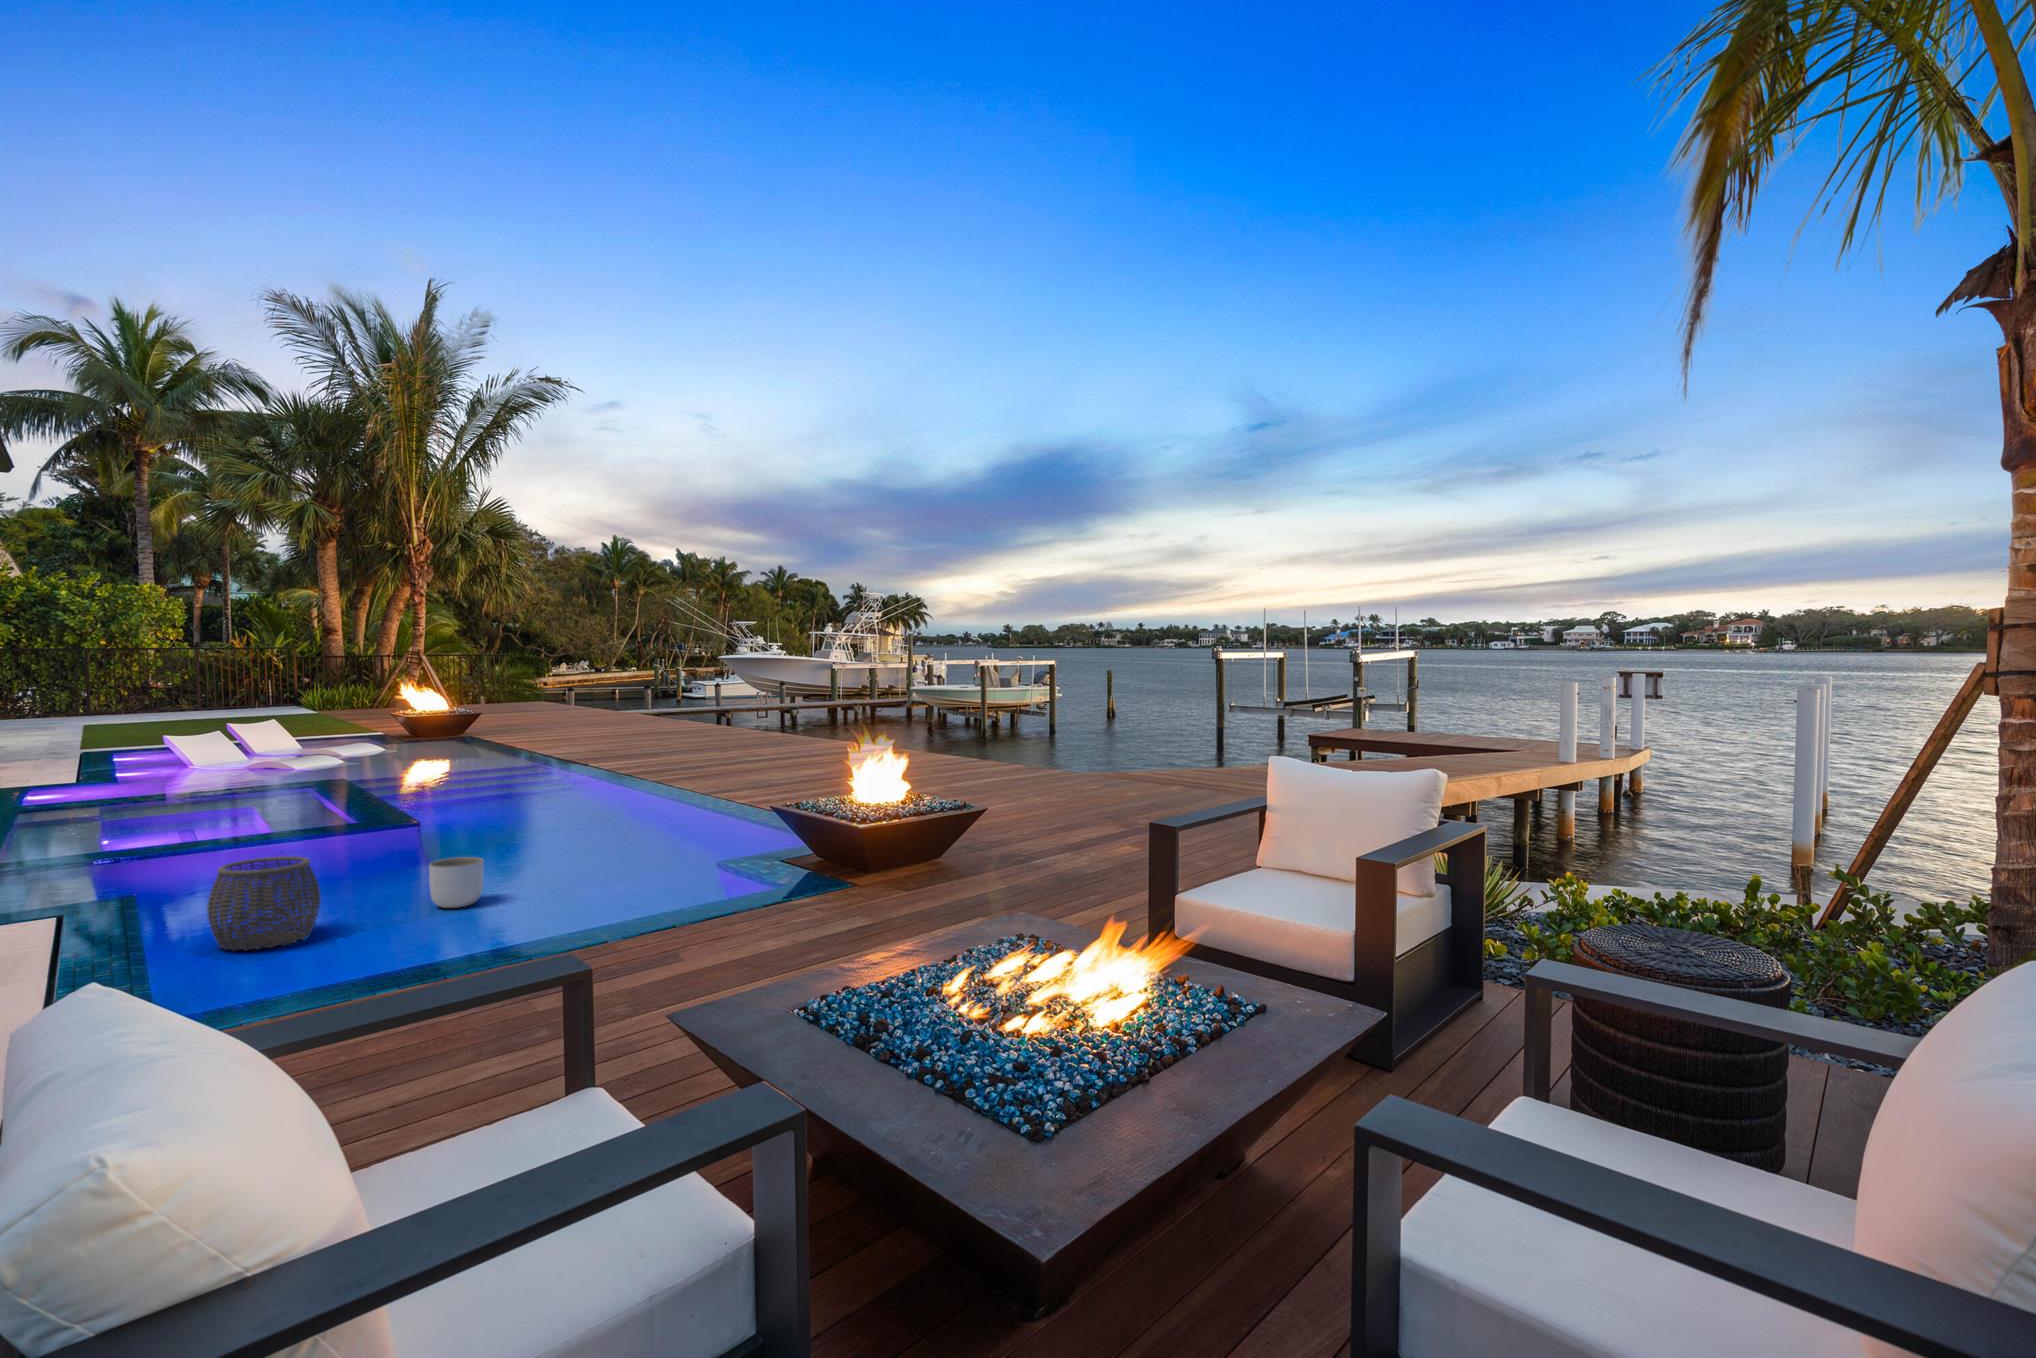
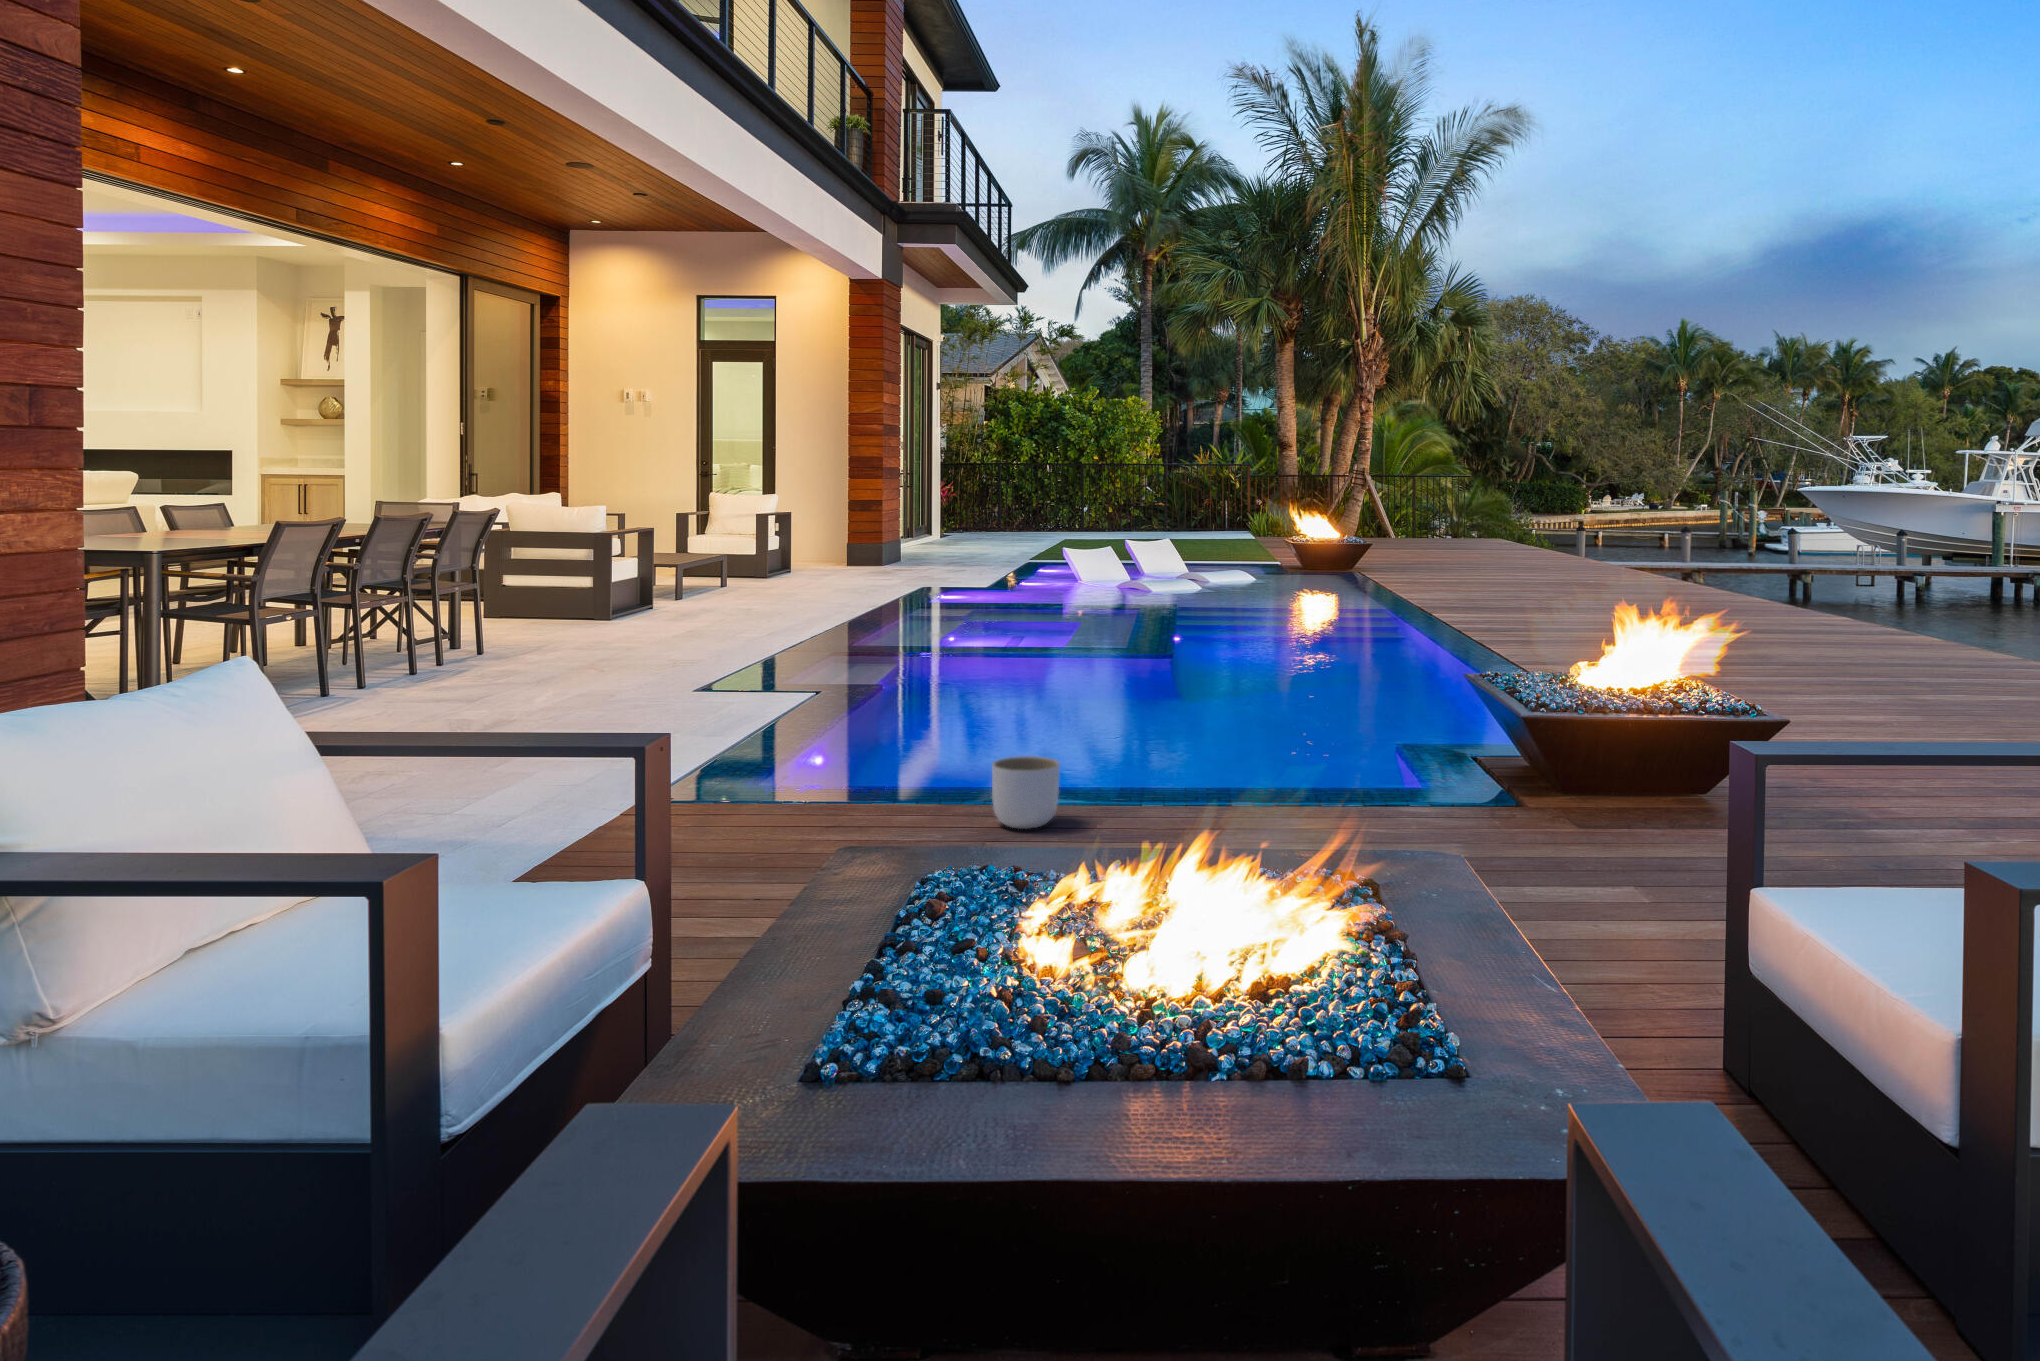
woven basket: present [207,856,321,951] -> none [736,723,857,842]

